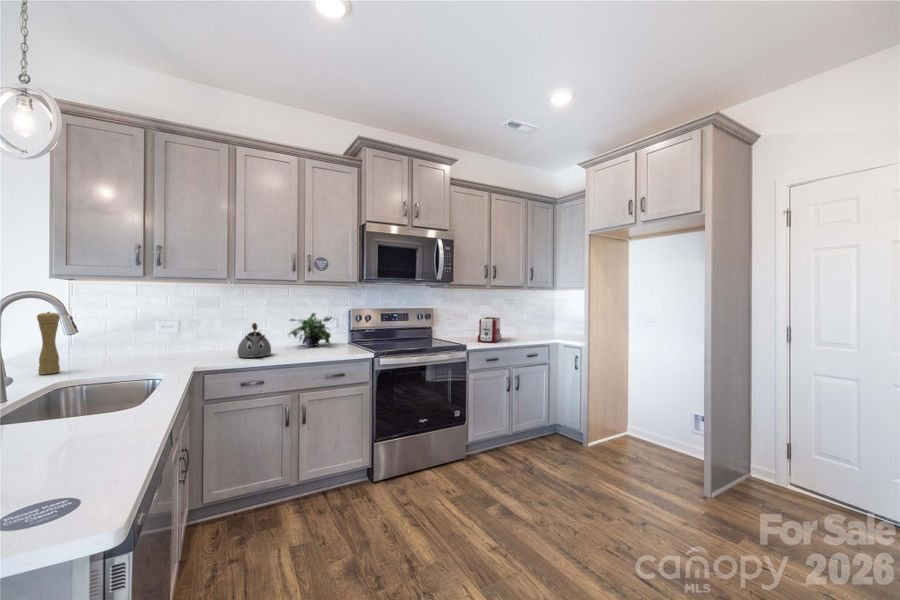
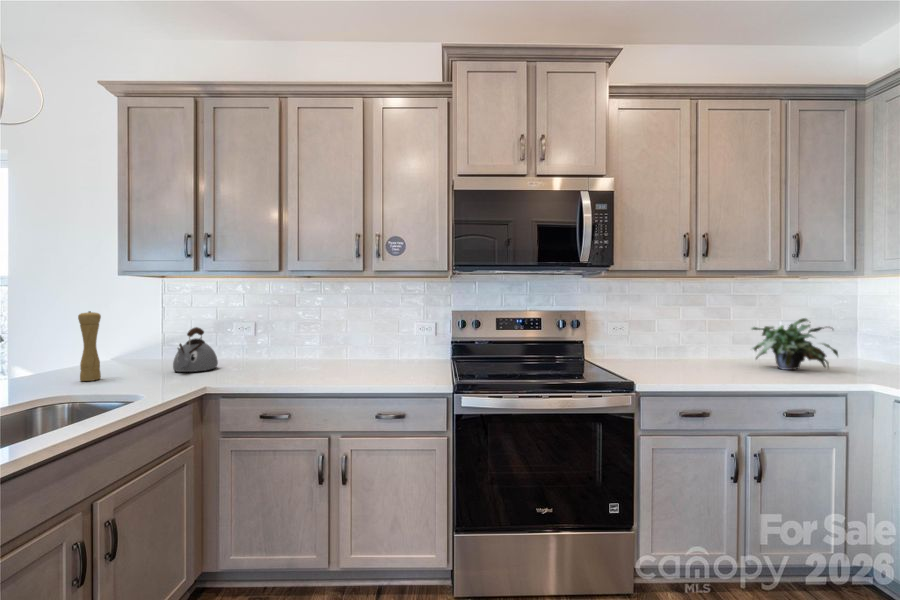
potted plant: present [288,313,332,347] -> present [751,318,838,370]
toaster: present [478,317,501,343] -> none [665,330,722,379]
kettle: present [238,323,271,358] -> present [173,327,218,372]

